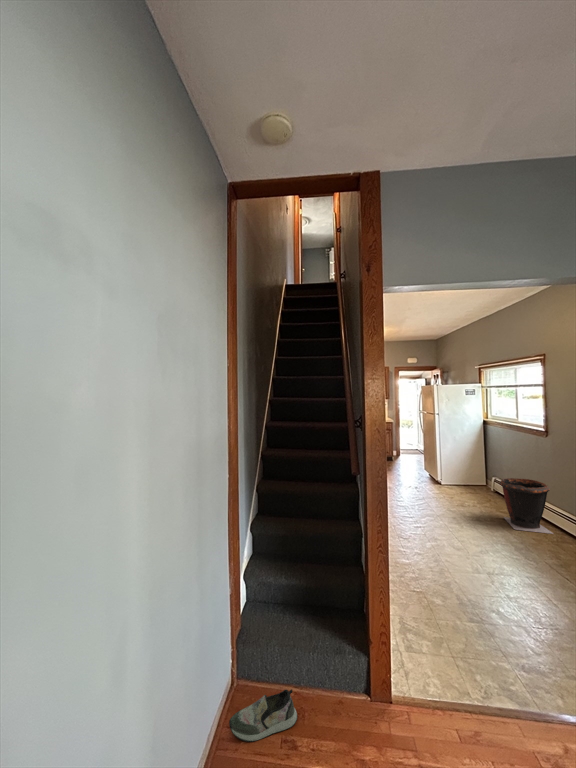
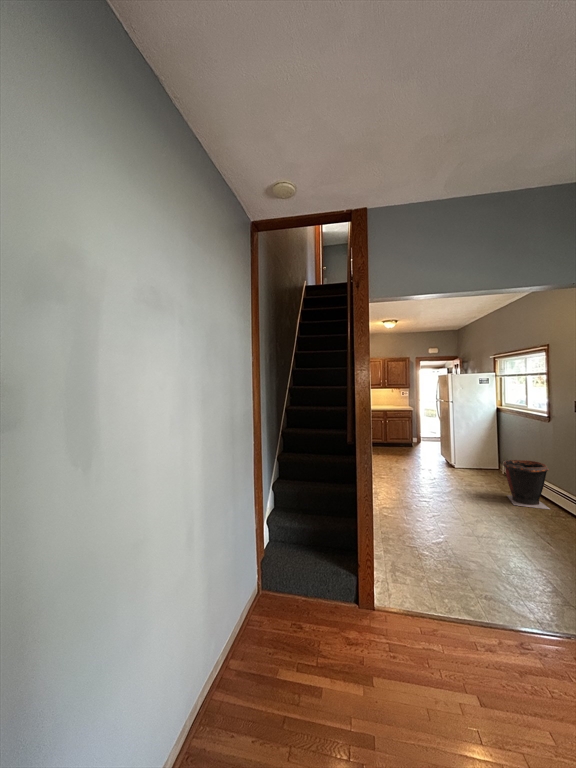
shoe: present [229,689,297,742] -> none [255,593,303,624]

